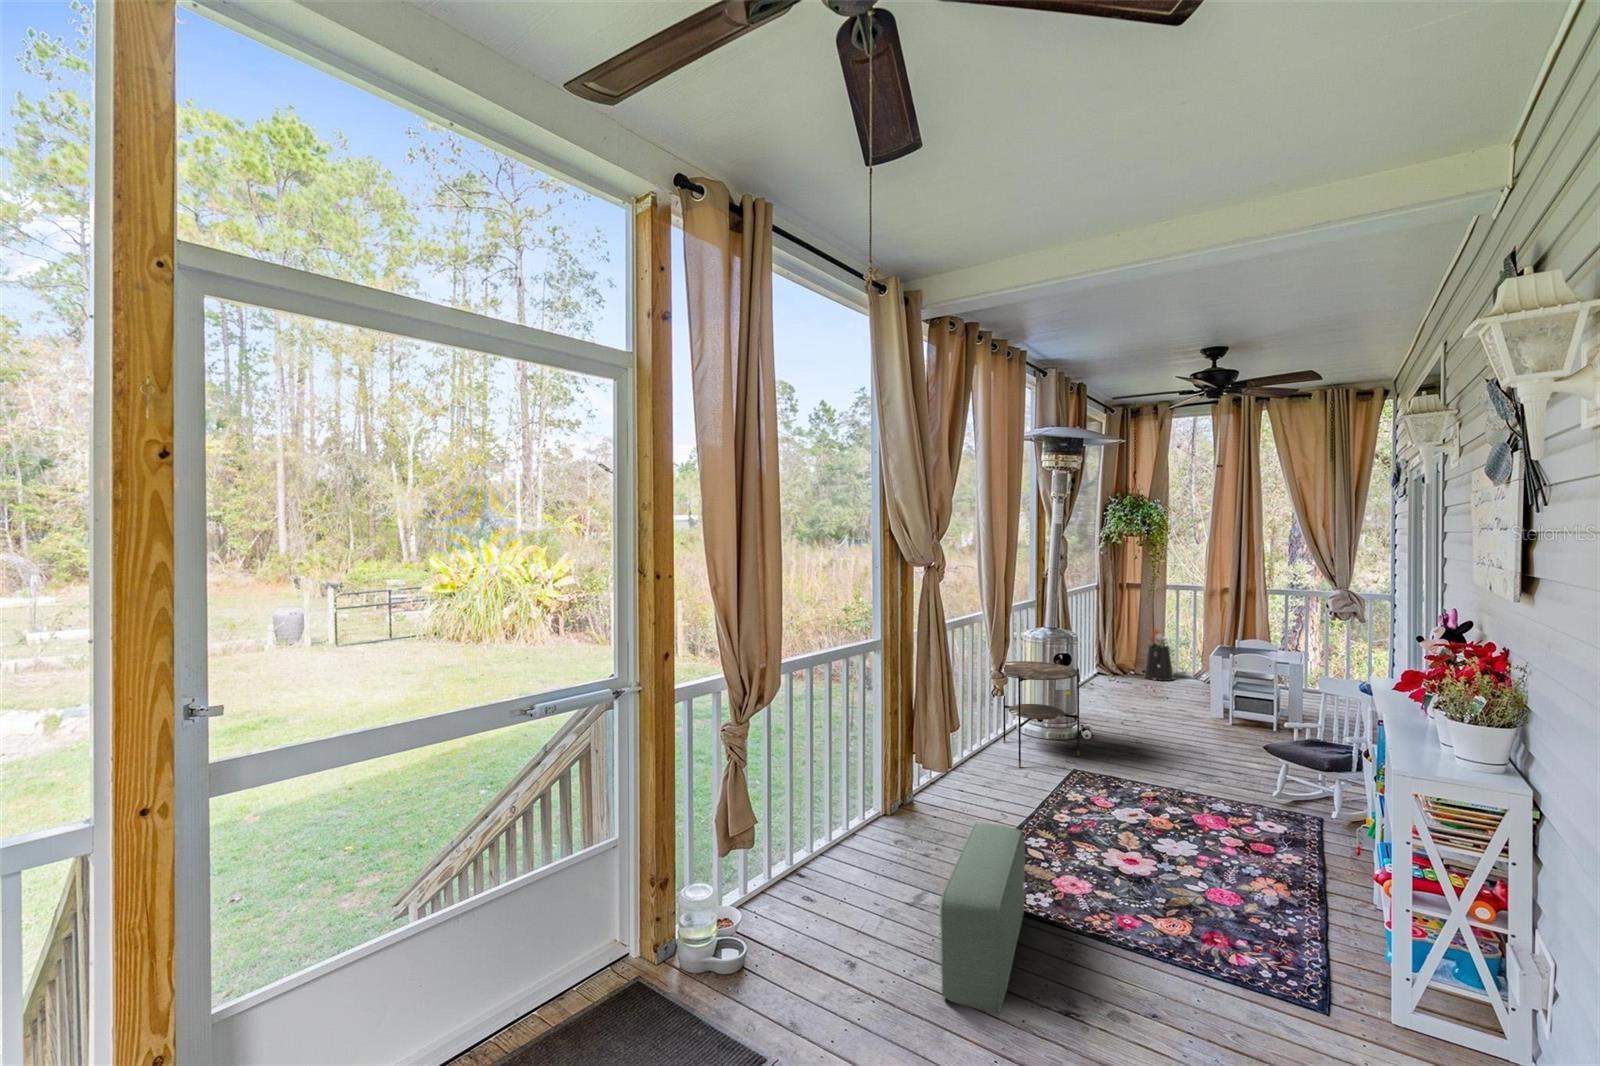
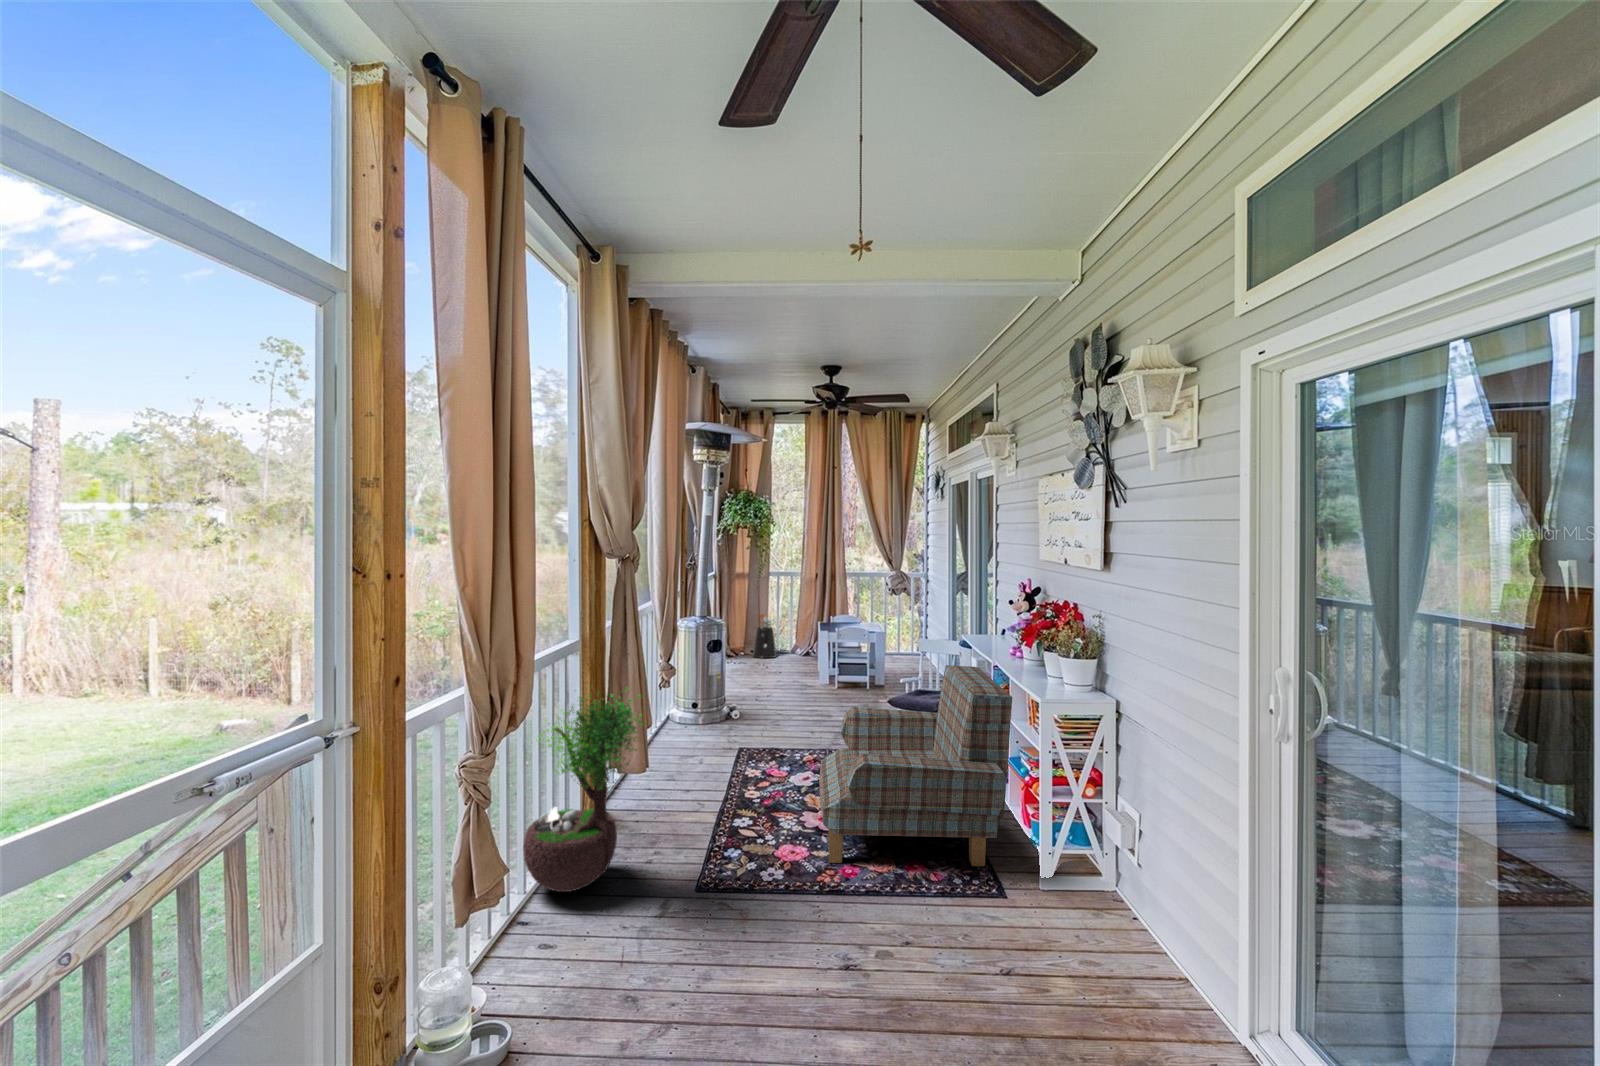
side table: present [1002,661,1080,767] -> none [658,649,741,754]
potted tree: none [814,682,918,860] -> present [523,692,642,892]
armchair: none [1100,710,1359,969] -> present [819,665,1012,866]
pouf: present [940,823,1025,1012] -> none [719,810,800,1001]

